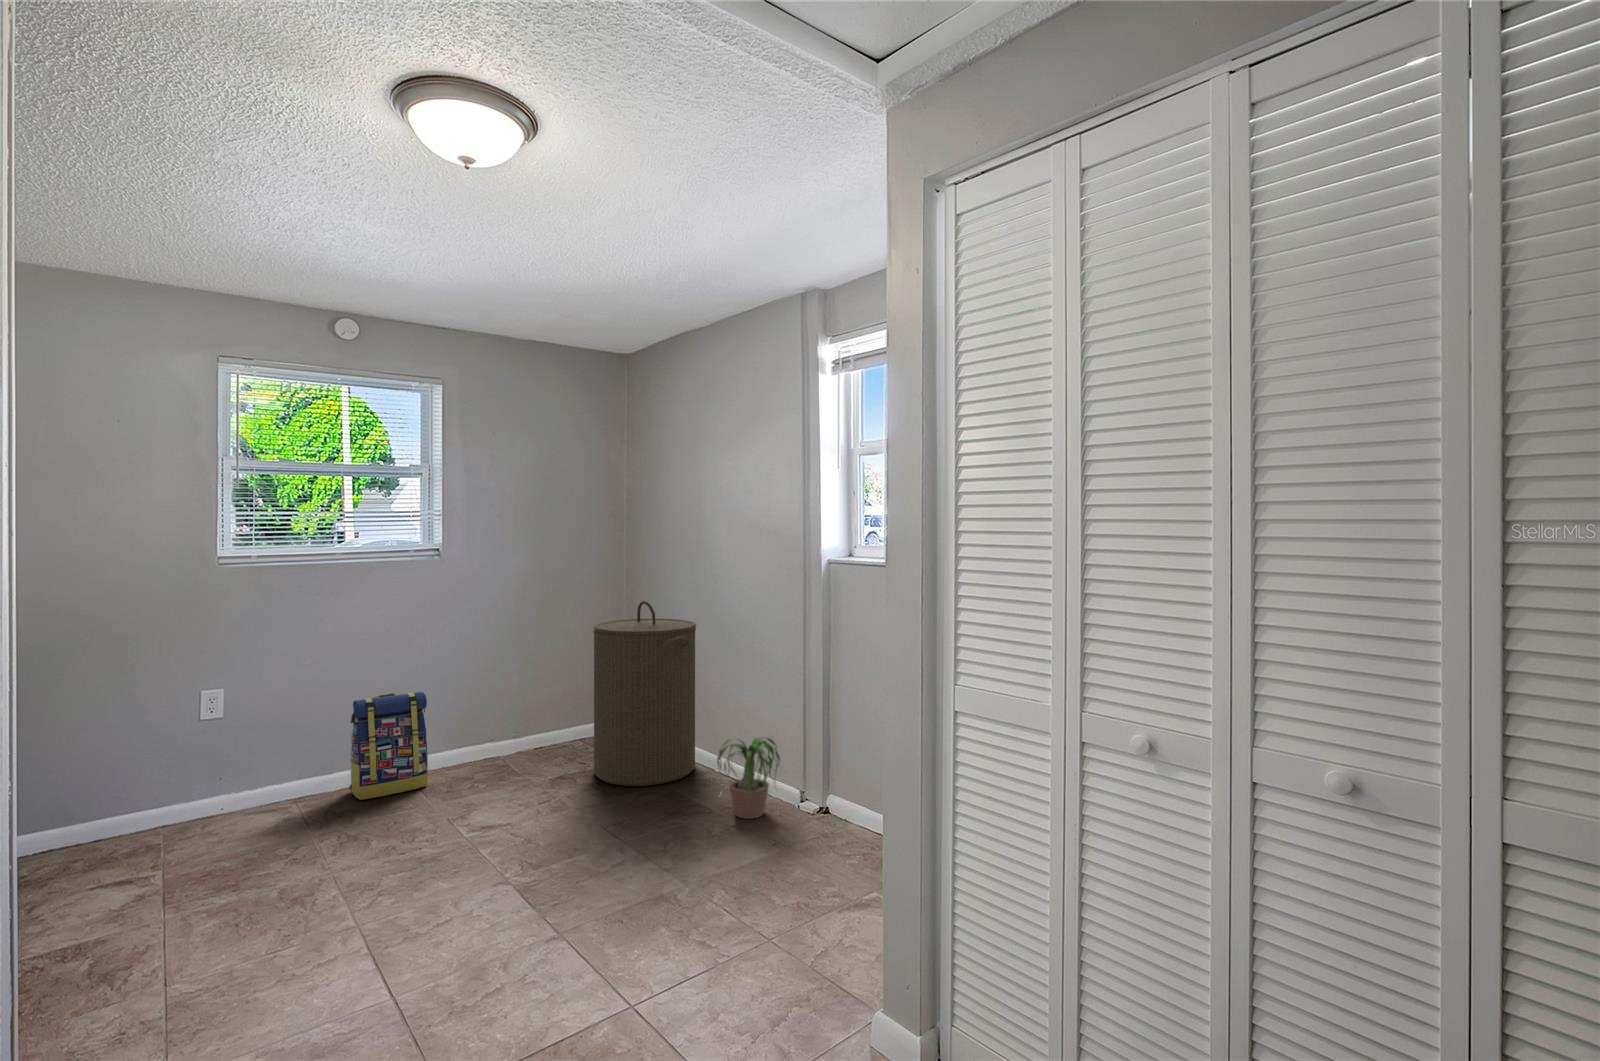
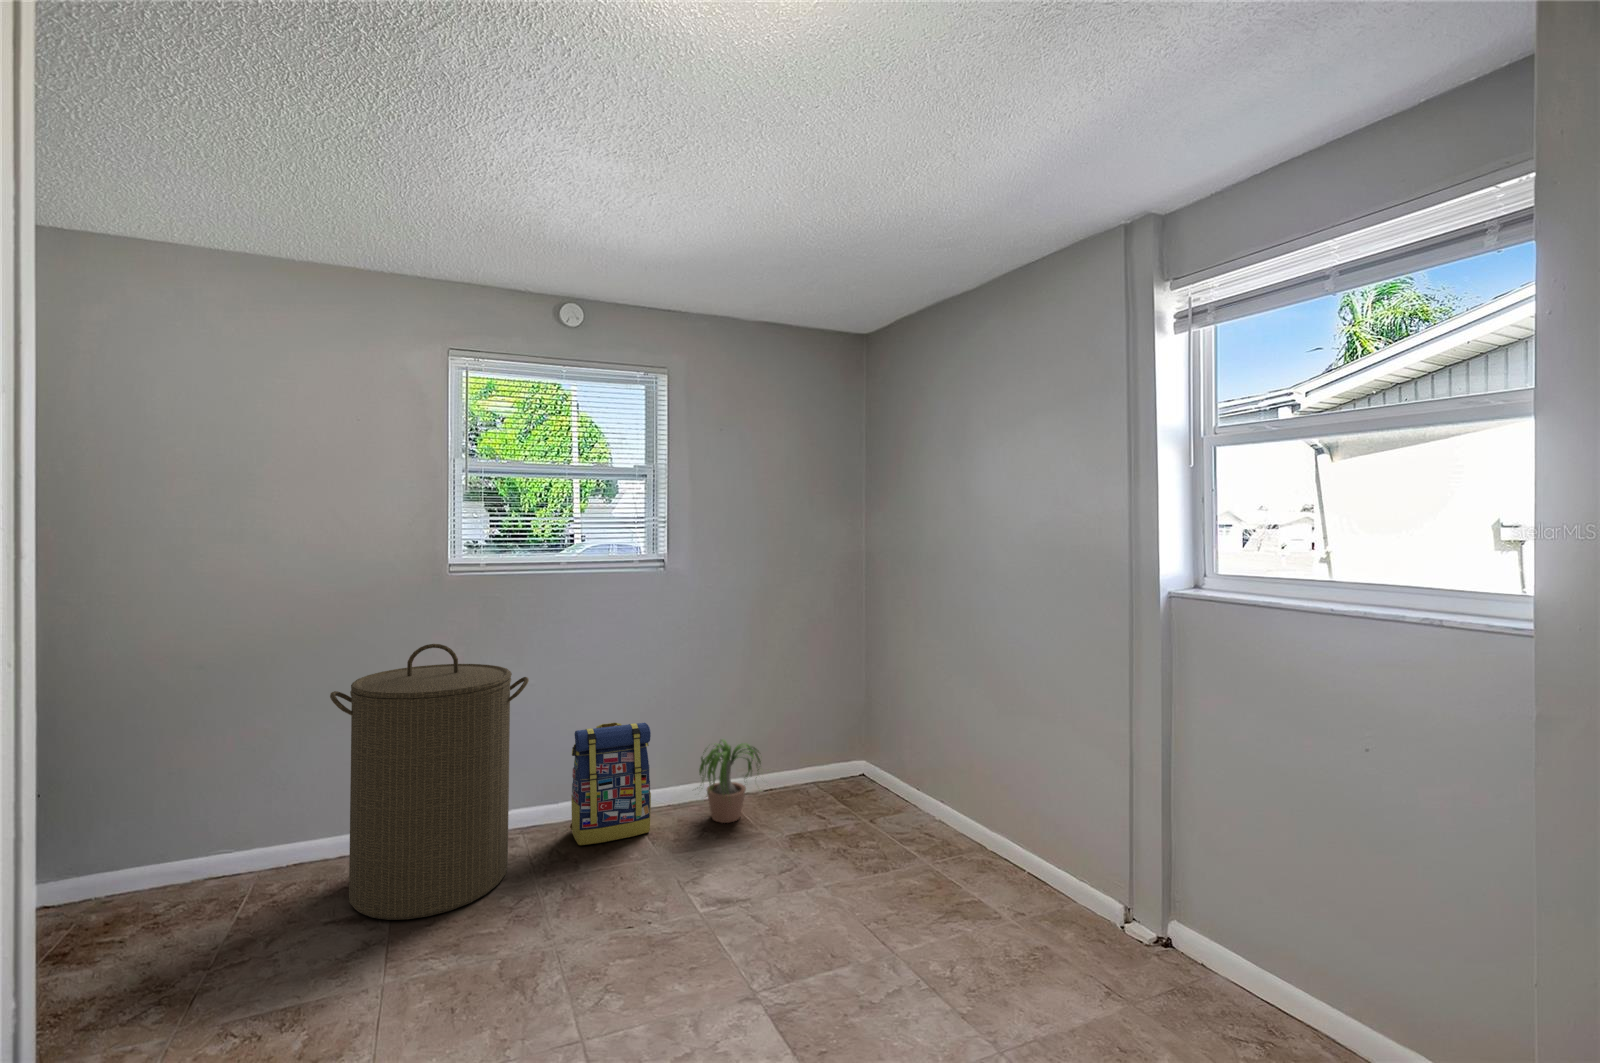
laundry hamper: present [593,601,696,786] -> present [330,644,529,920]
potted plant: present [717,737,780,819] -> present [699,739,761,823]

